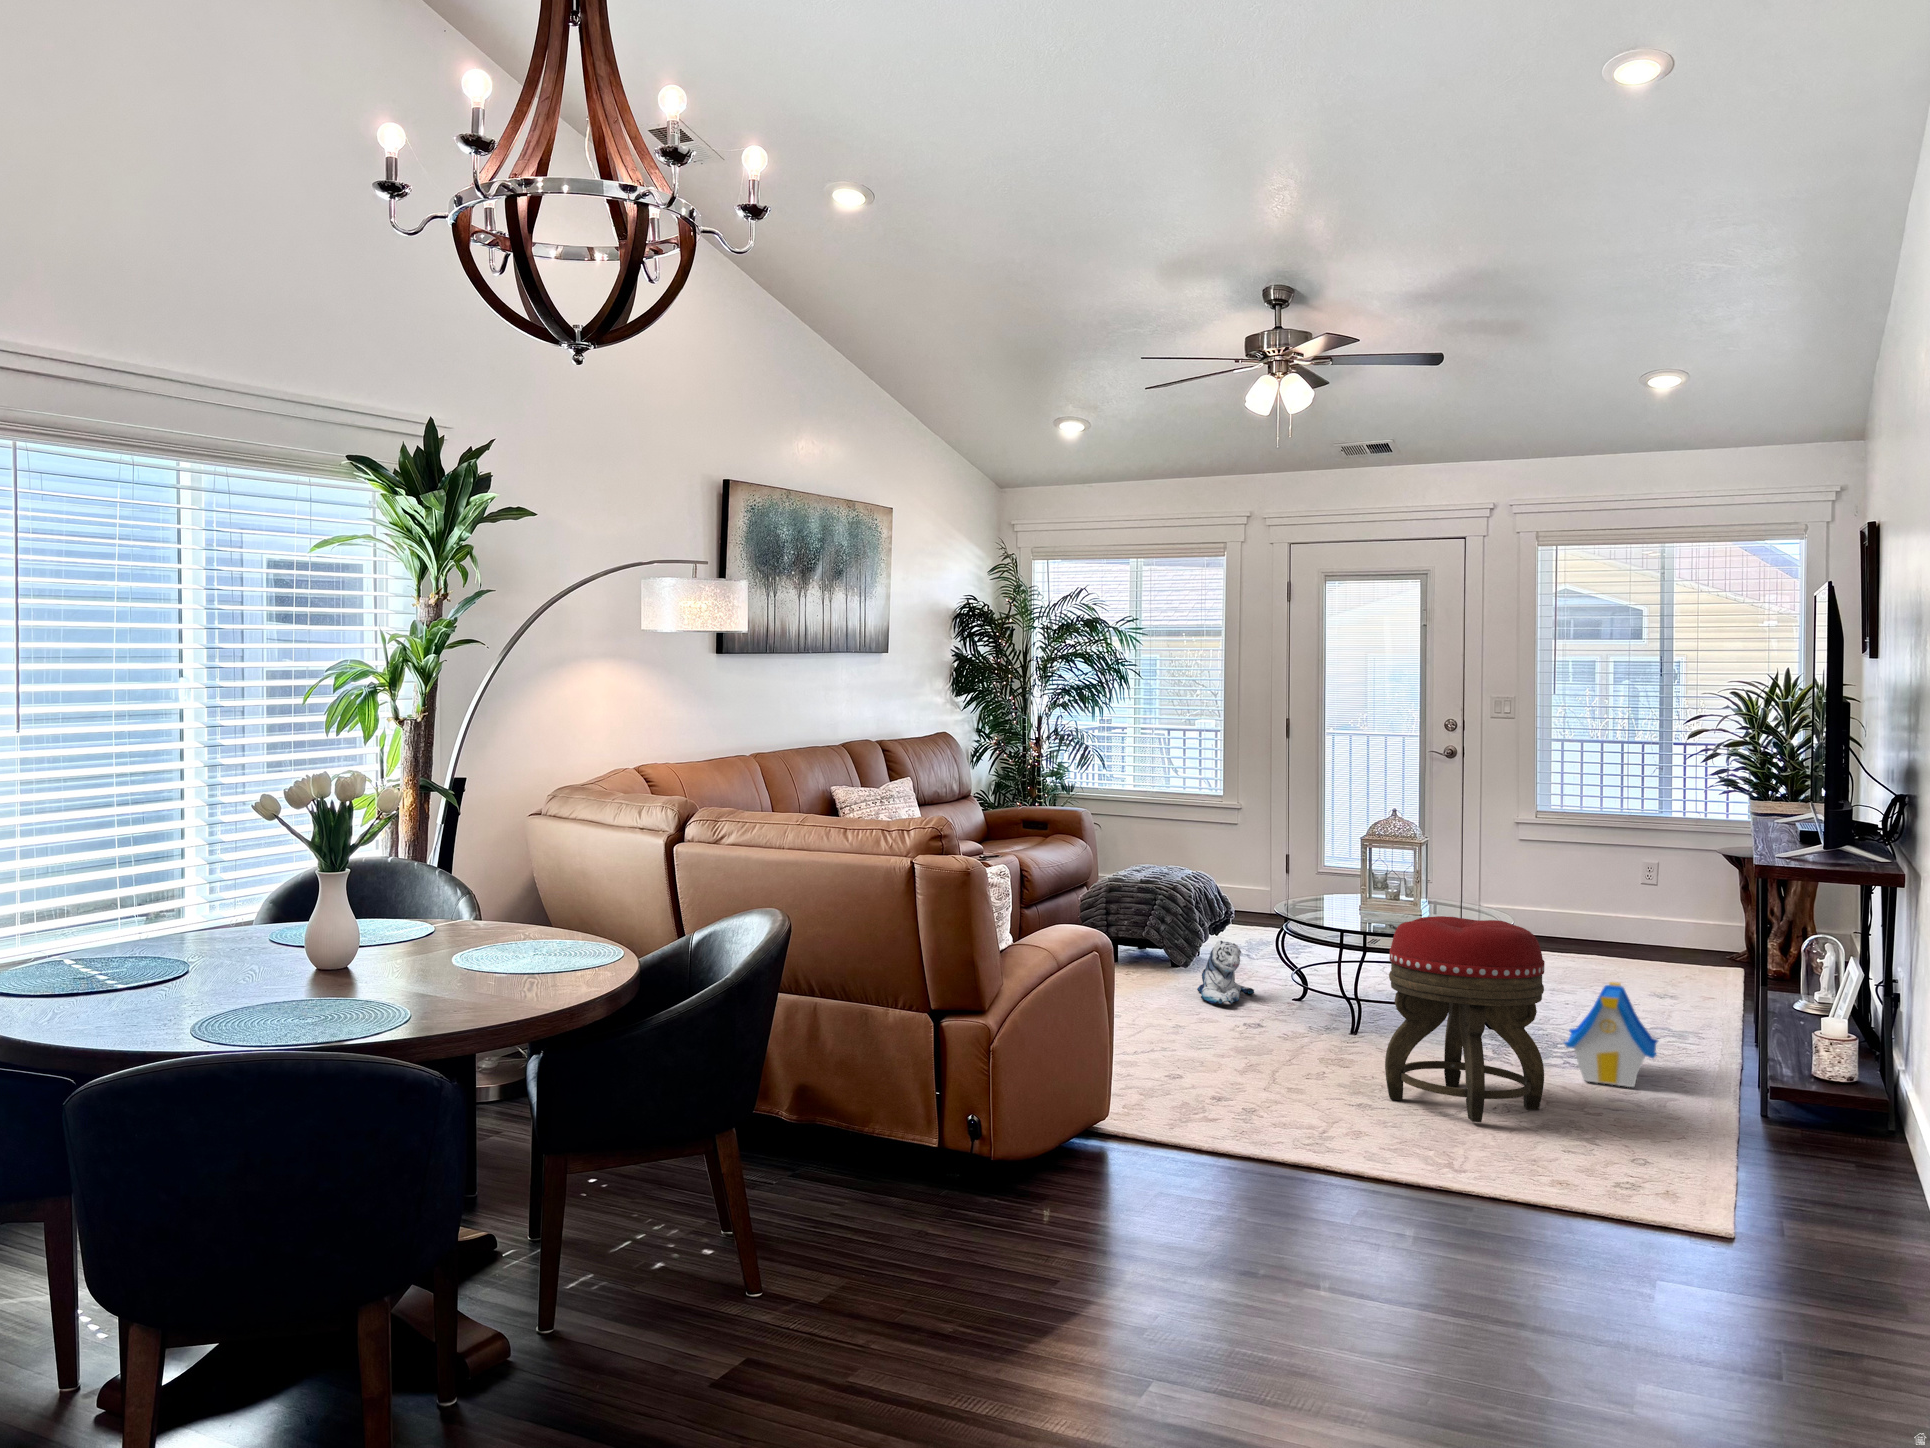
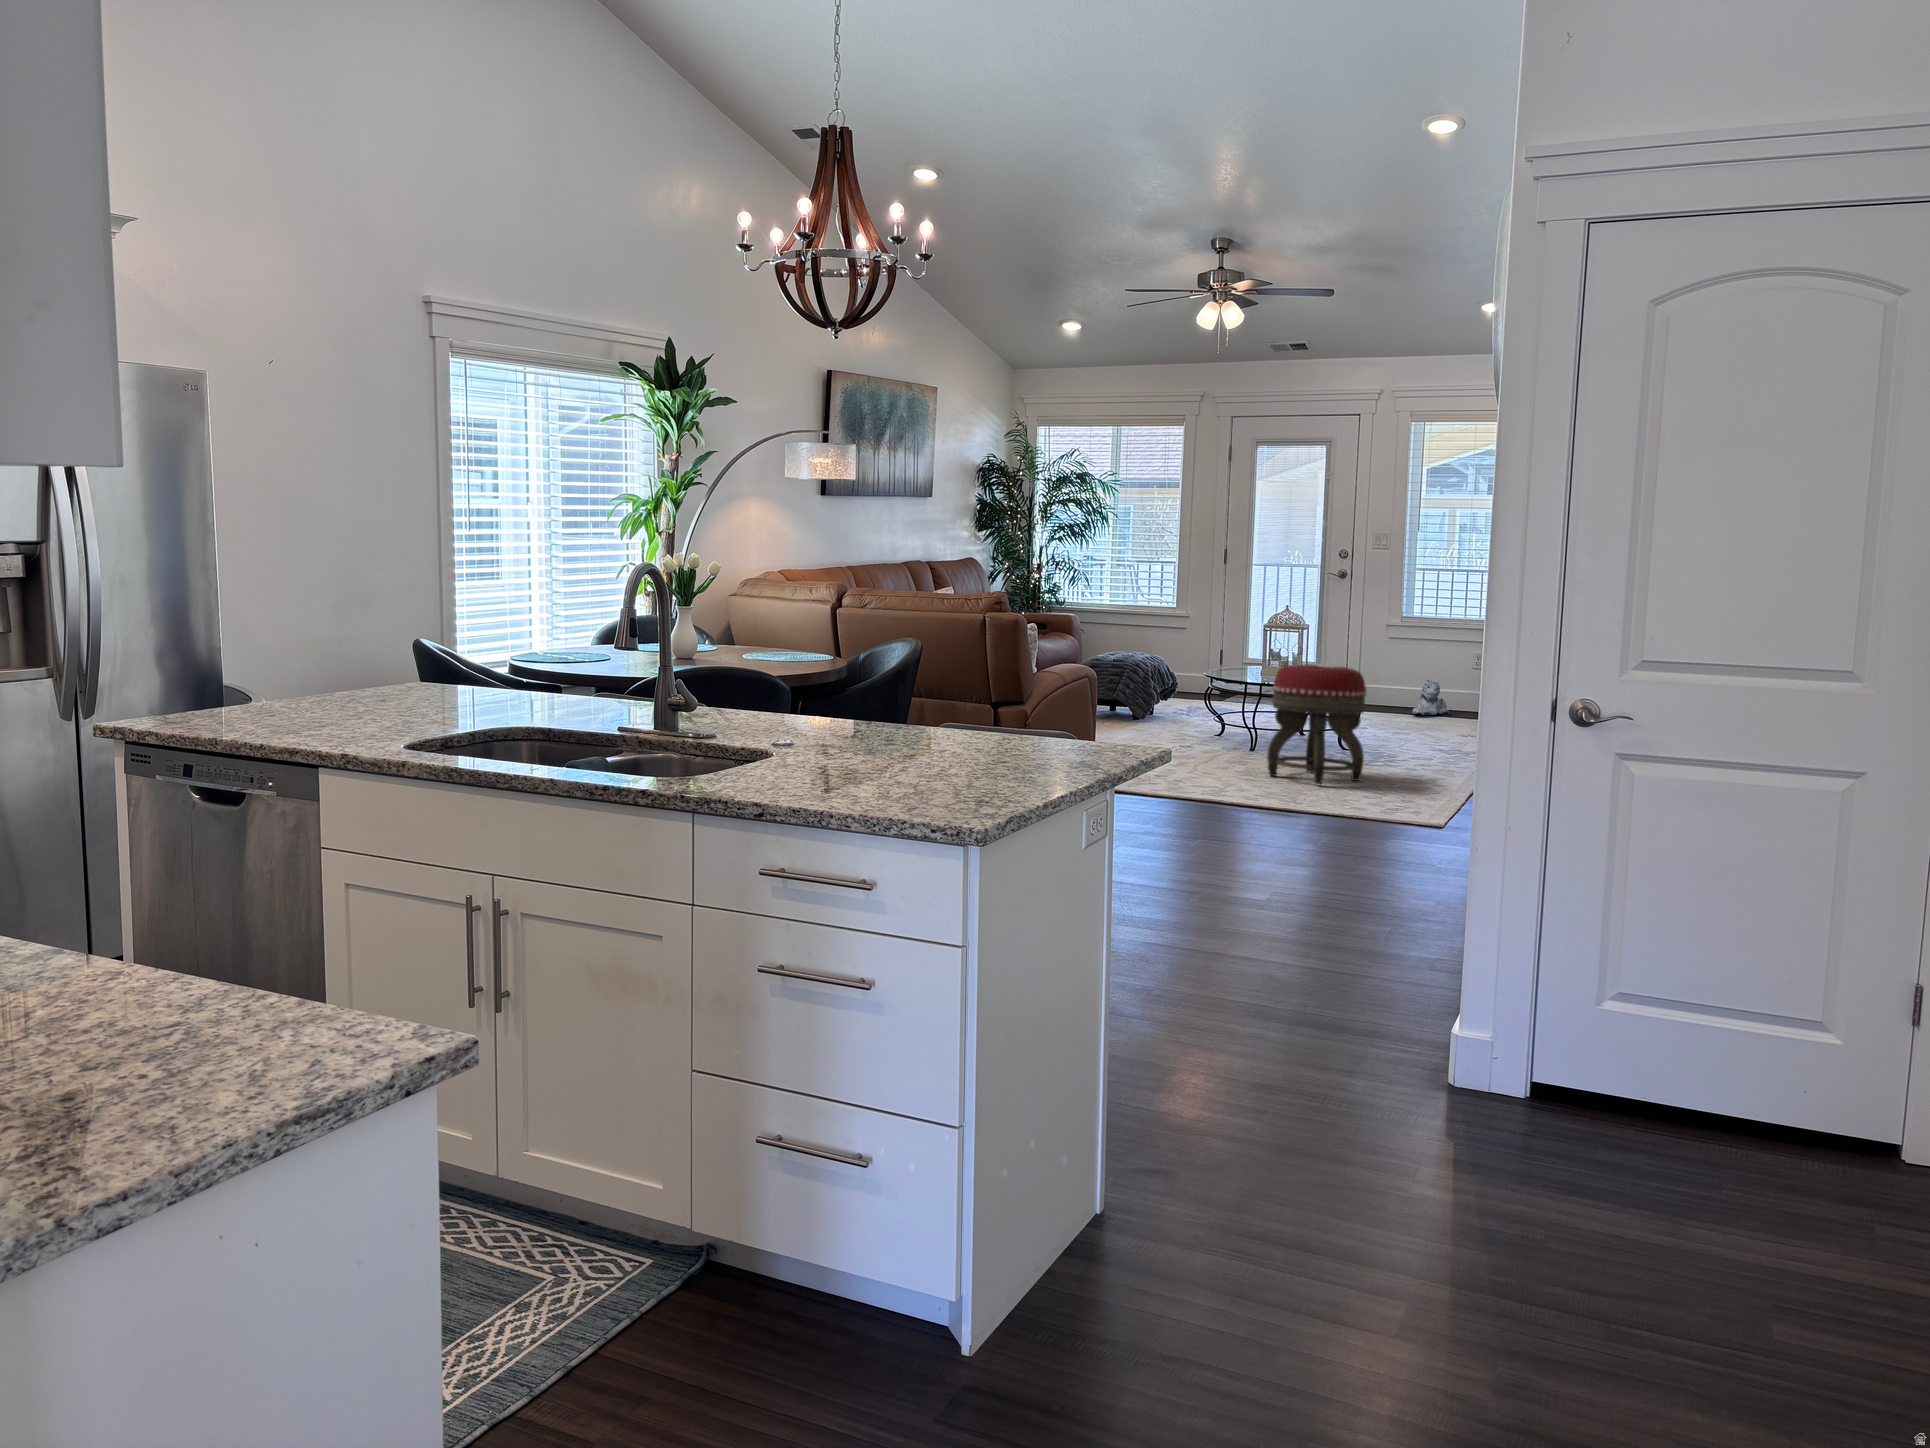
plush toy: present [1197,941,1254,1004] -> present [1412,680,1453,715]
toy house: present [1564,982,1658,1087] -> none [1382,713,1444,773]

